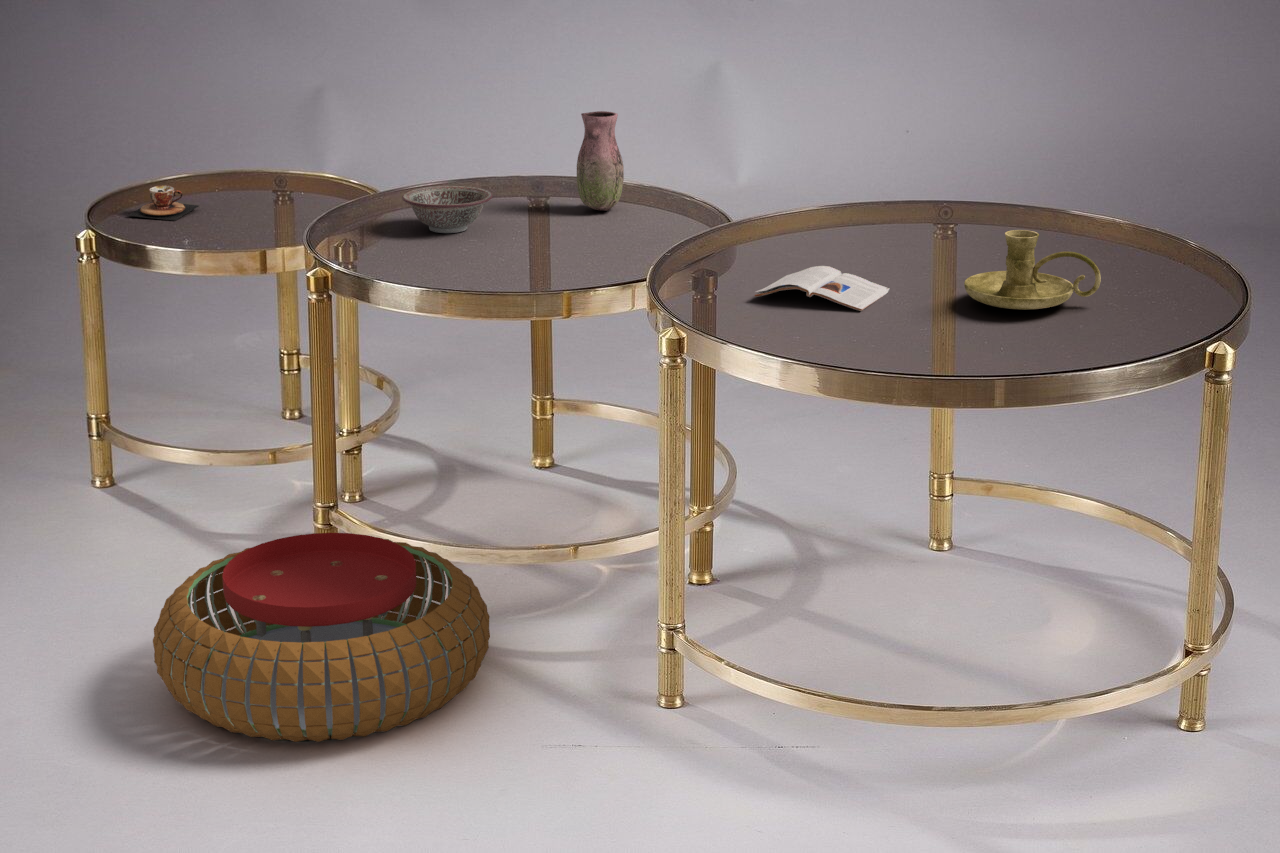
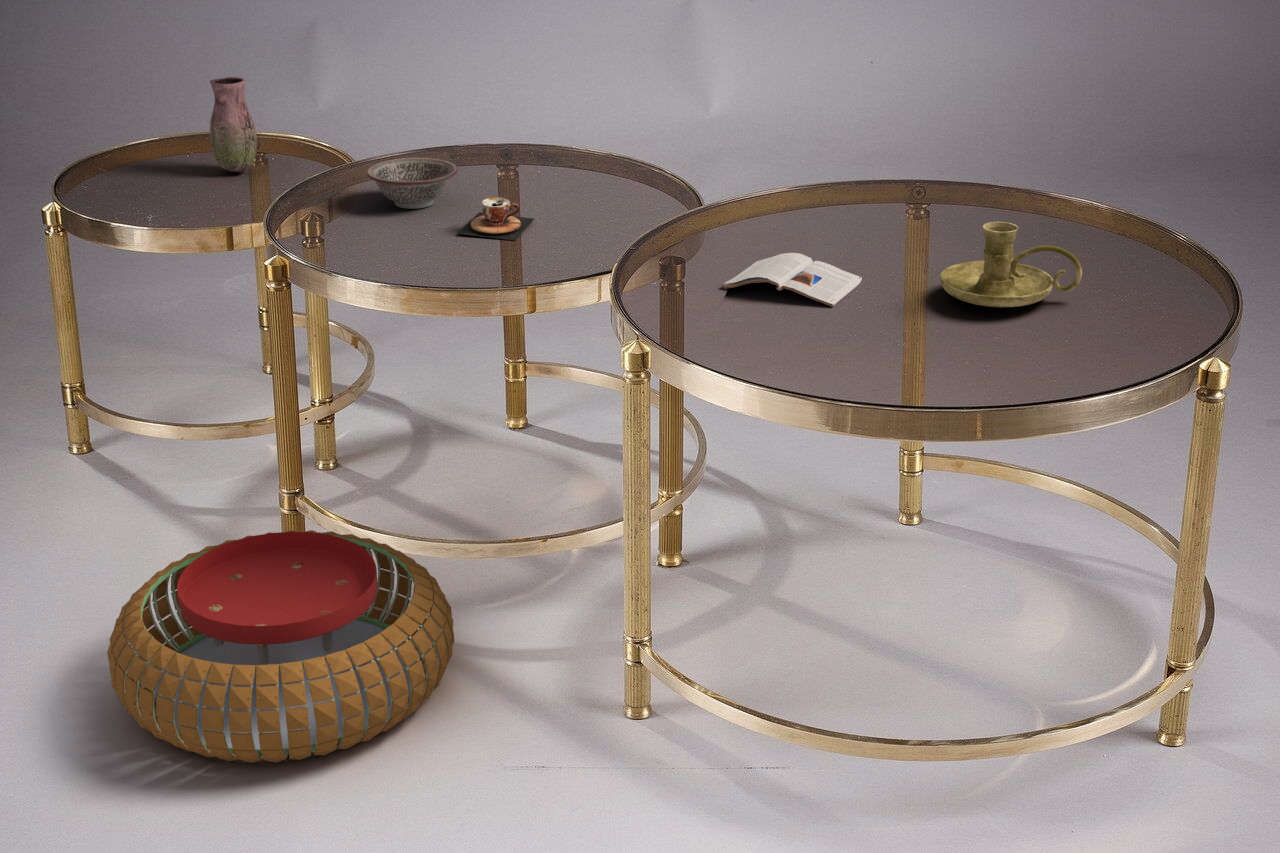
vase: present [577,111,624,211] -> present [210,77,257,172]
teacup: present [128,185,199,221] -> present [458,197,534,240]

